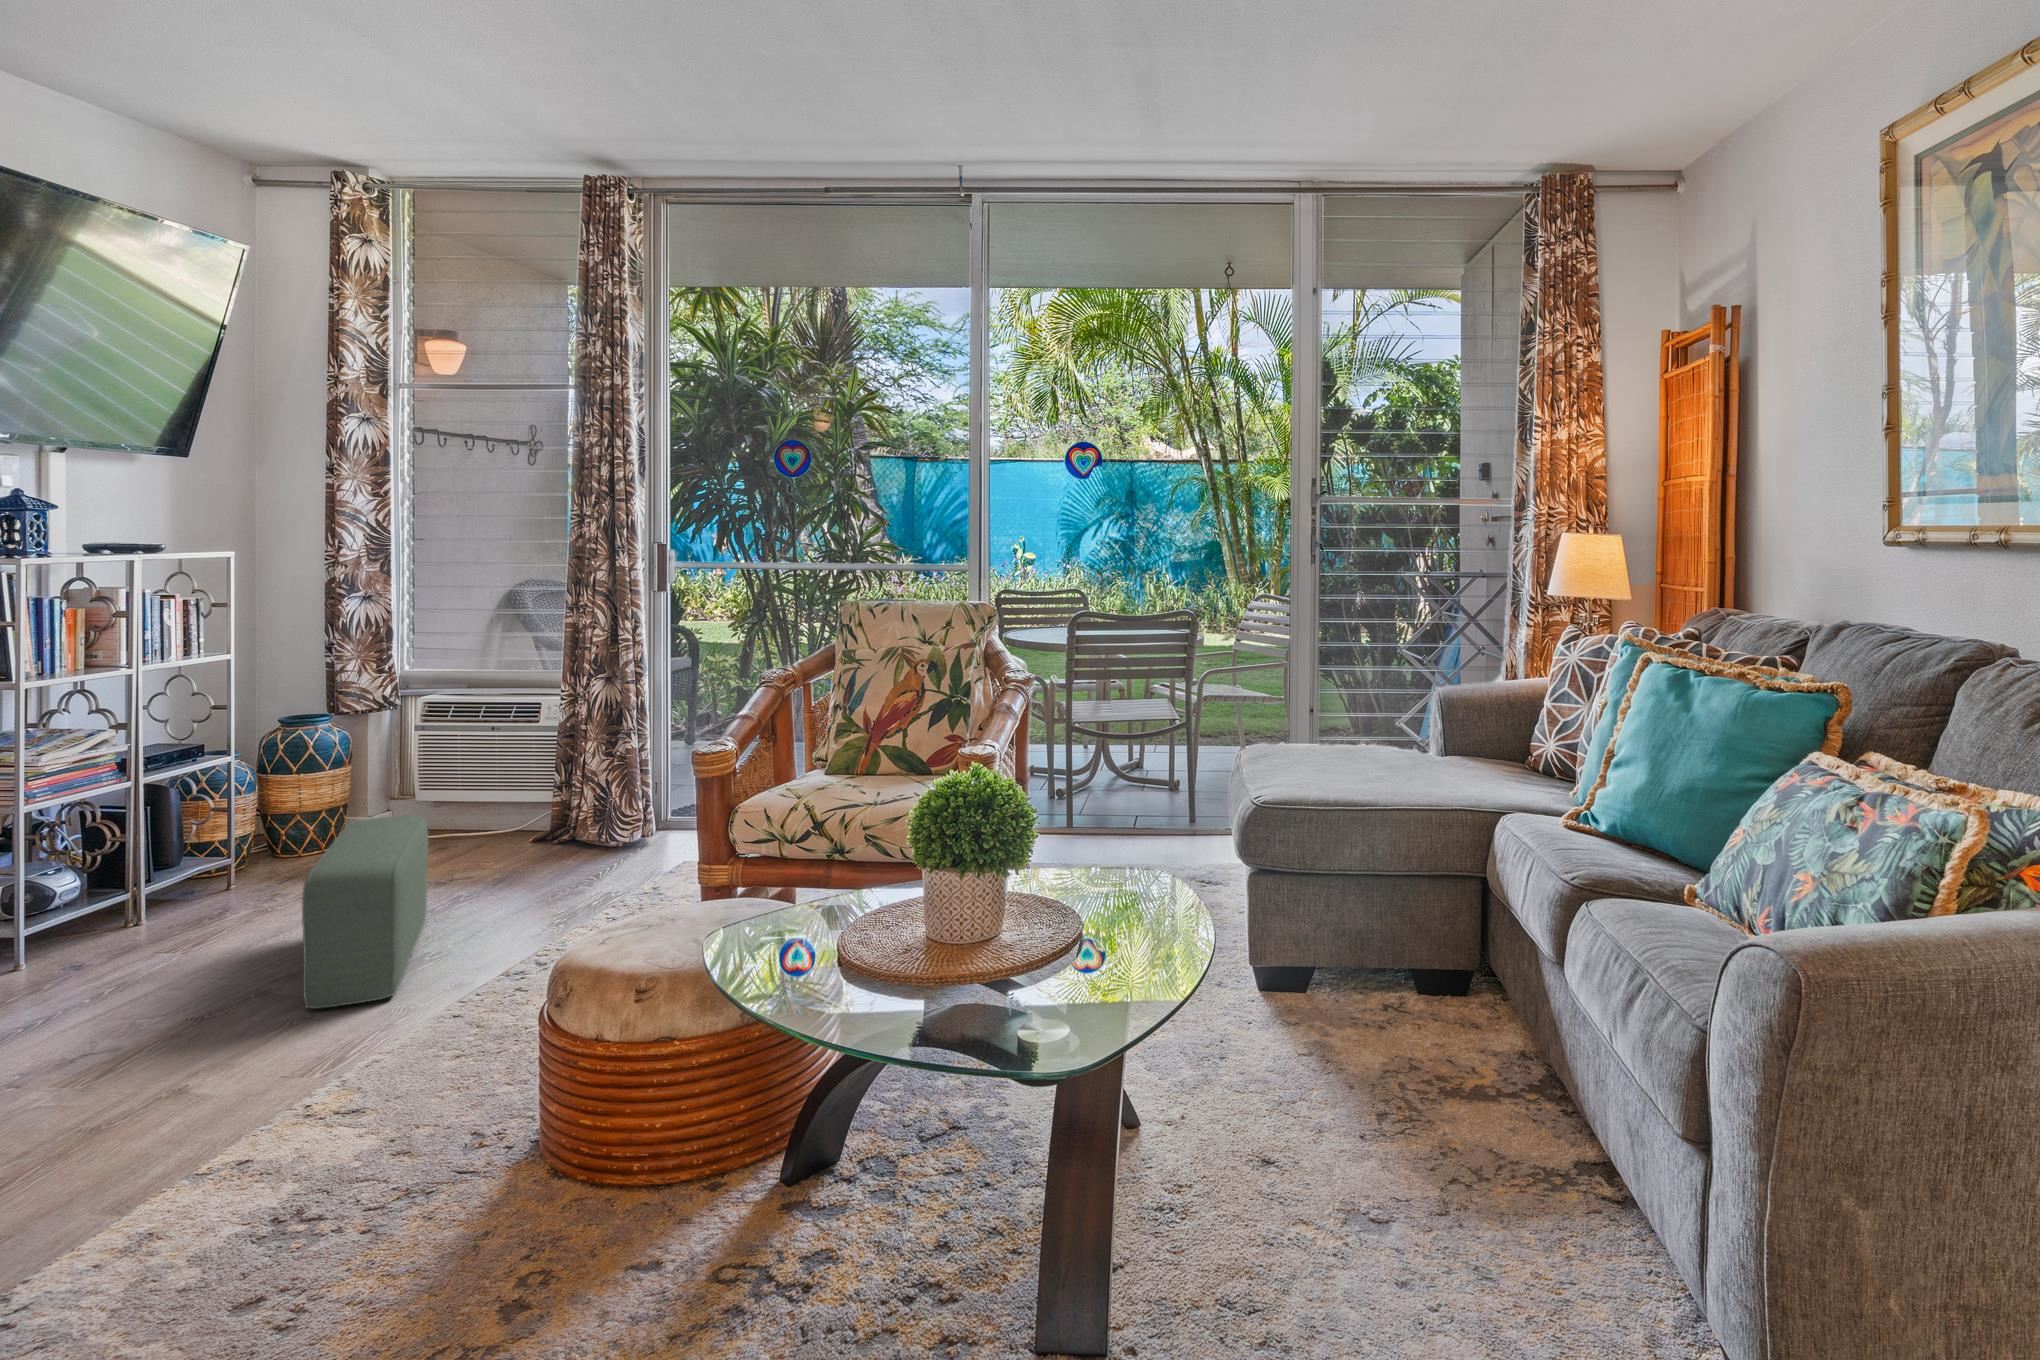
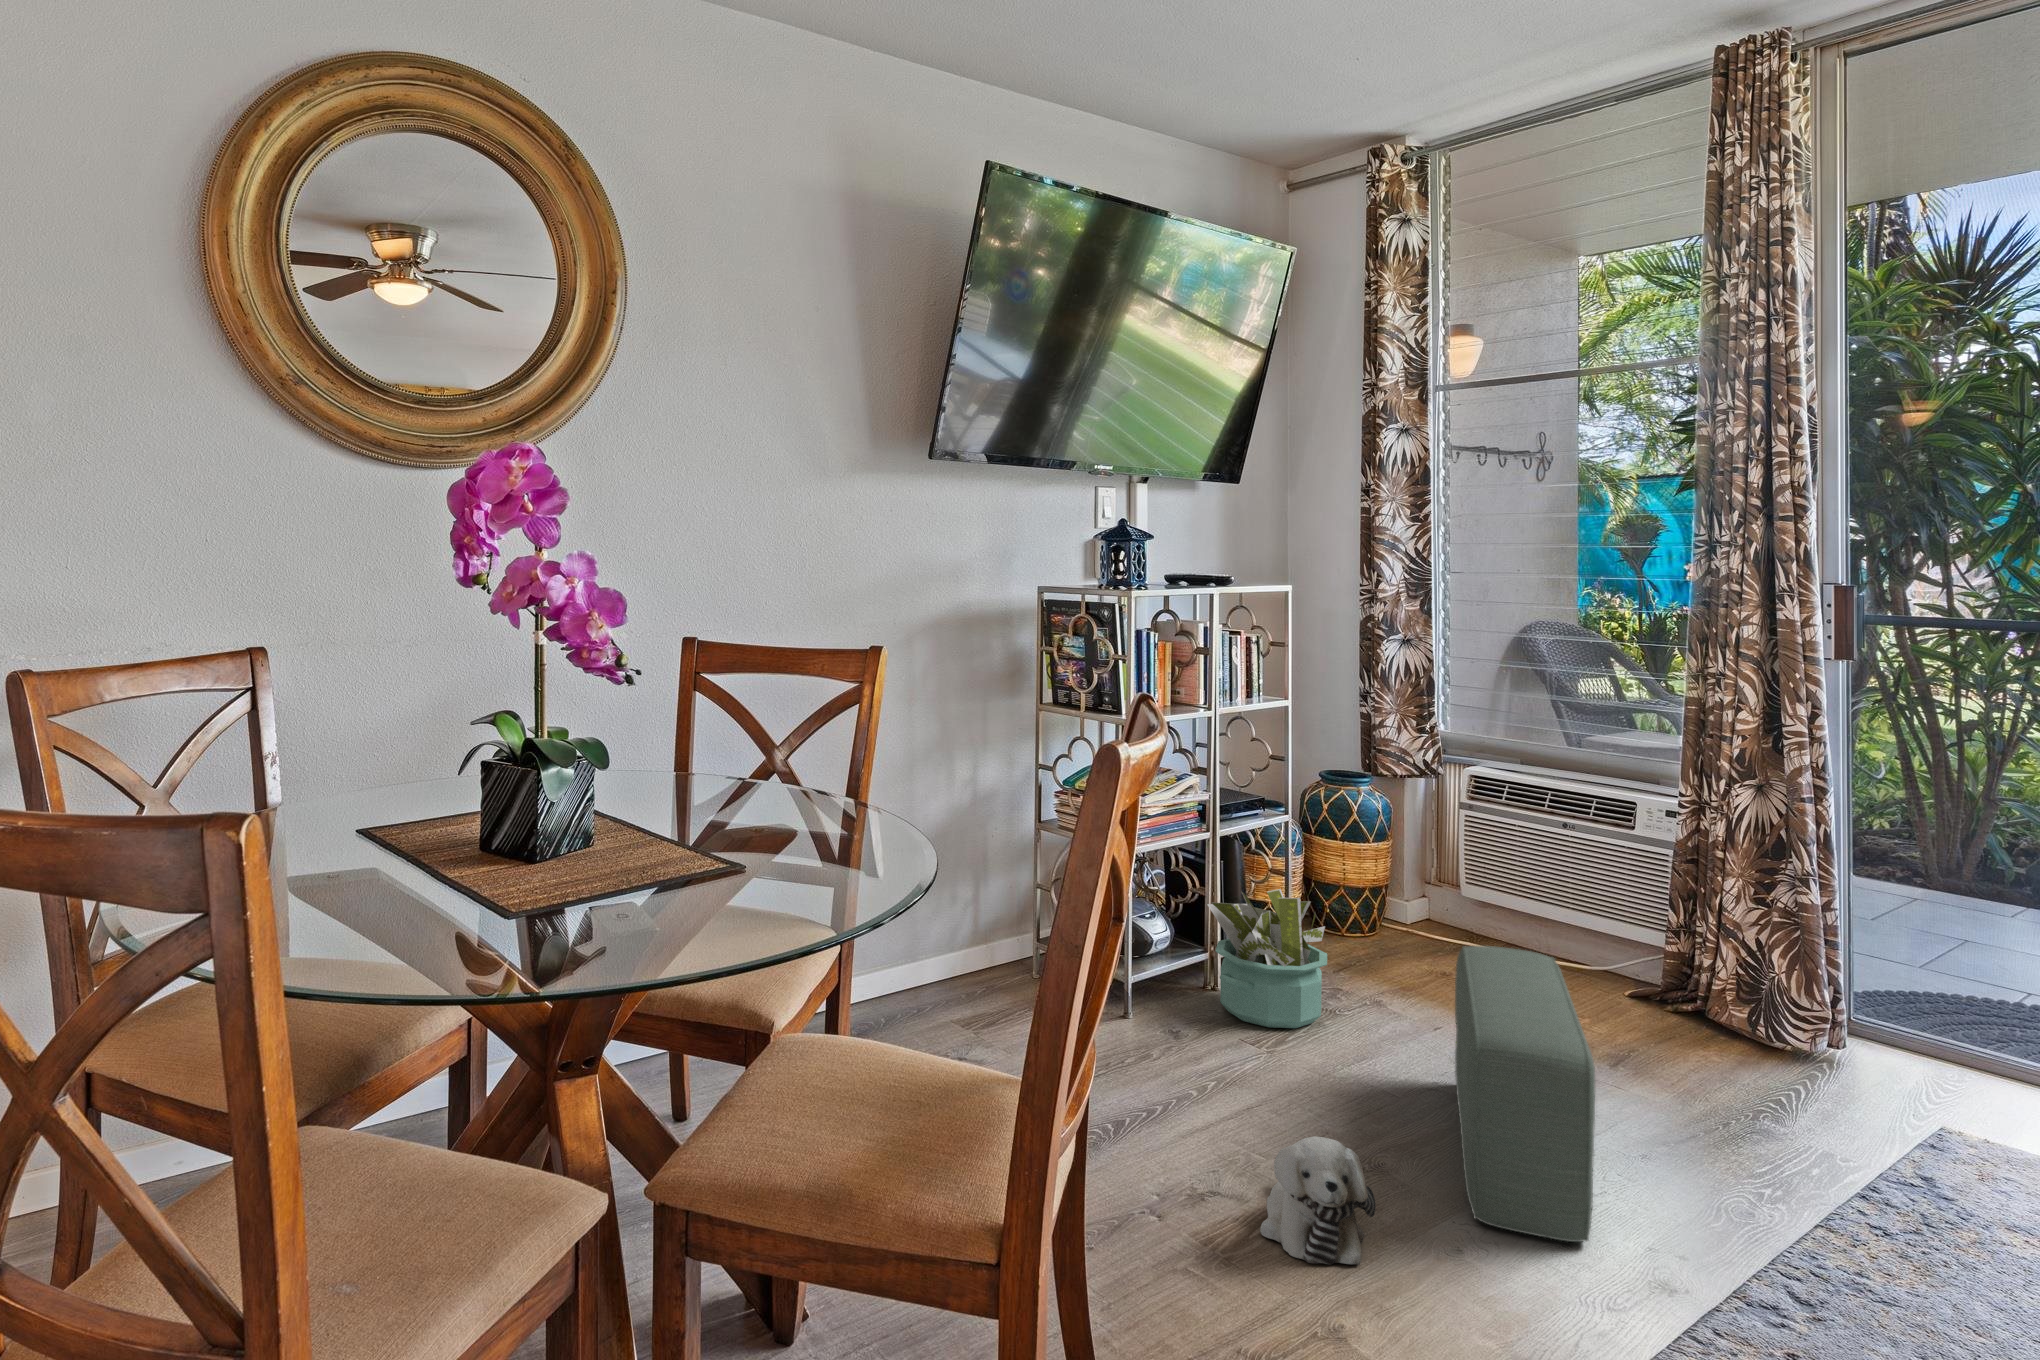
decorative plant: none [114,813,253,935] -> present [1207,889,1327,1028]
plush toy: none [83,979,201,1080] -> present [1260,1137,1376,1265]

